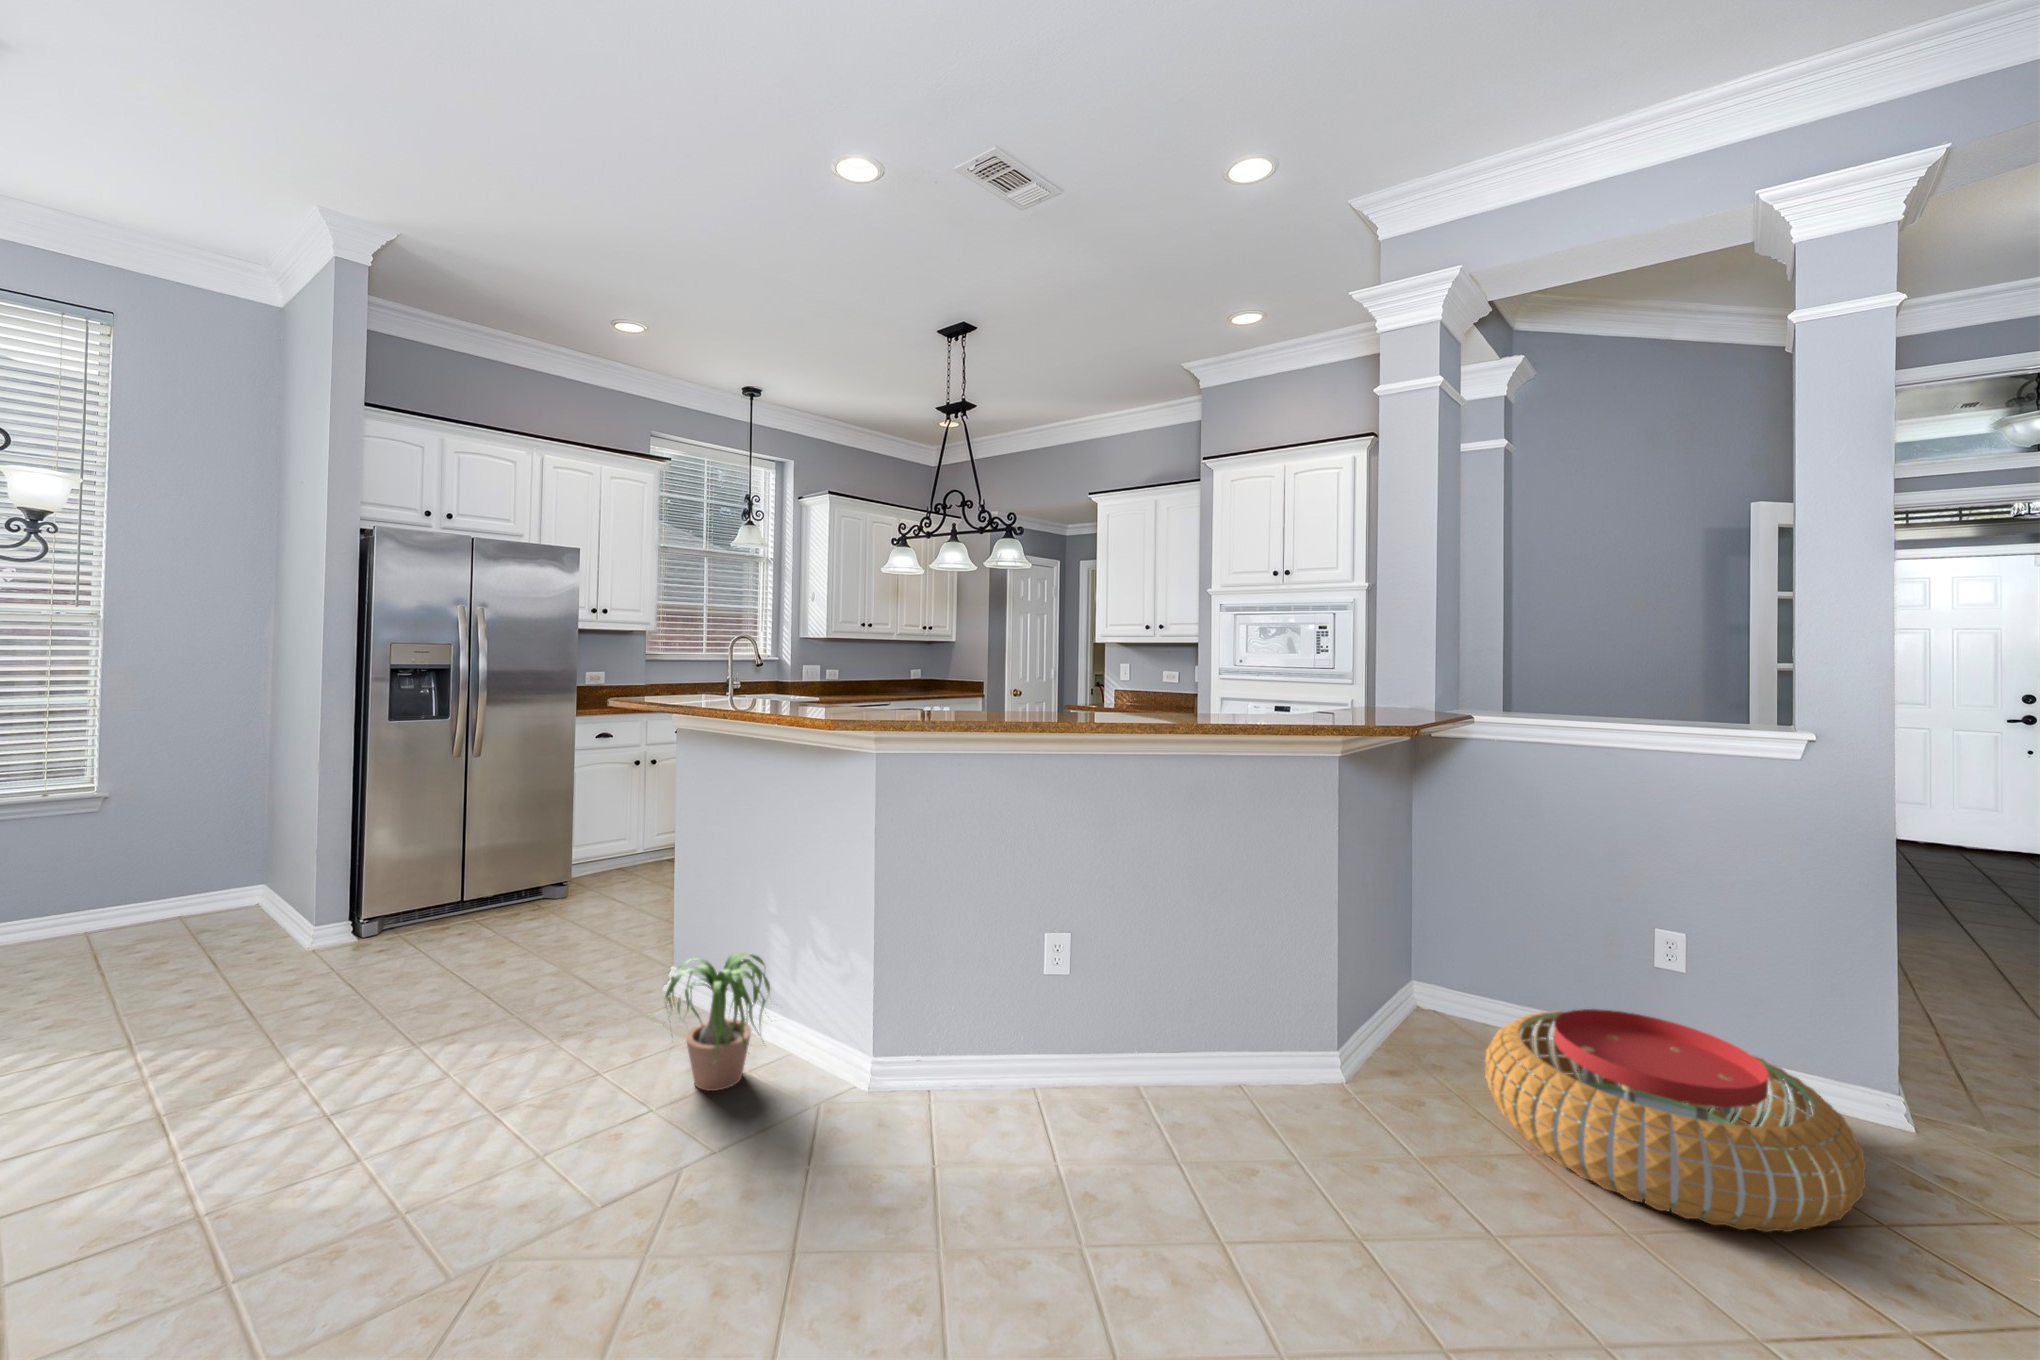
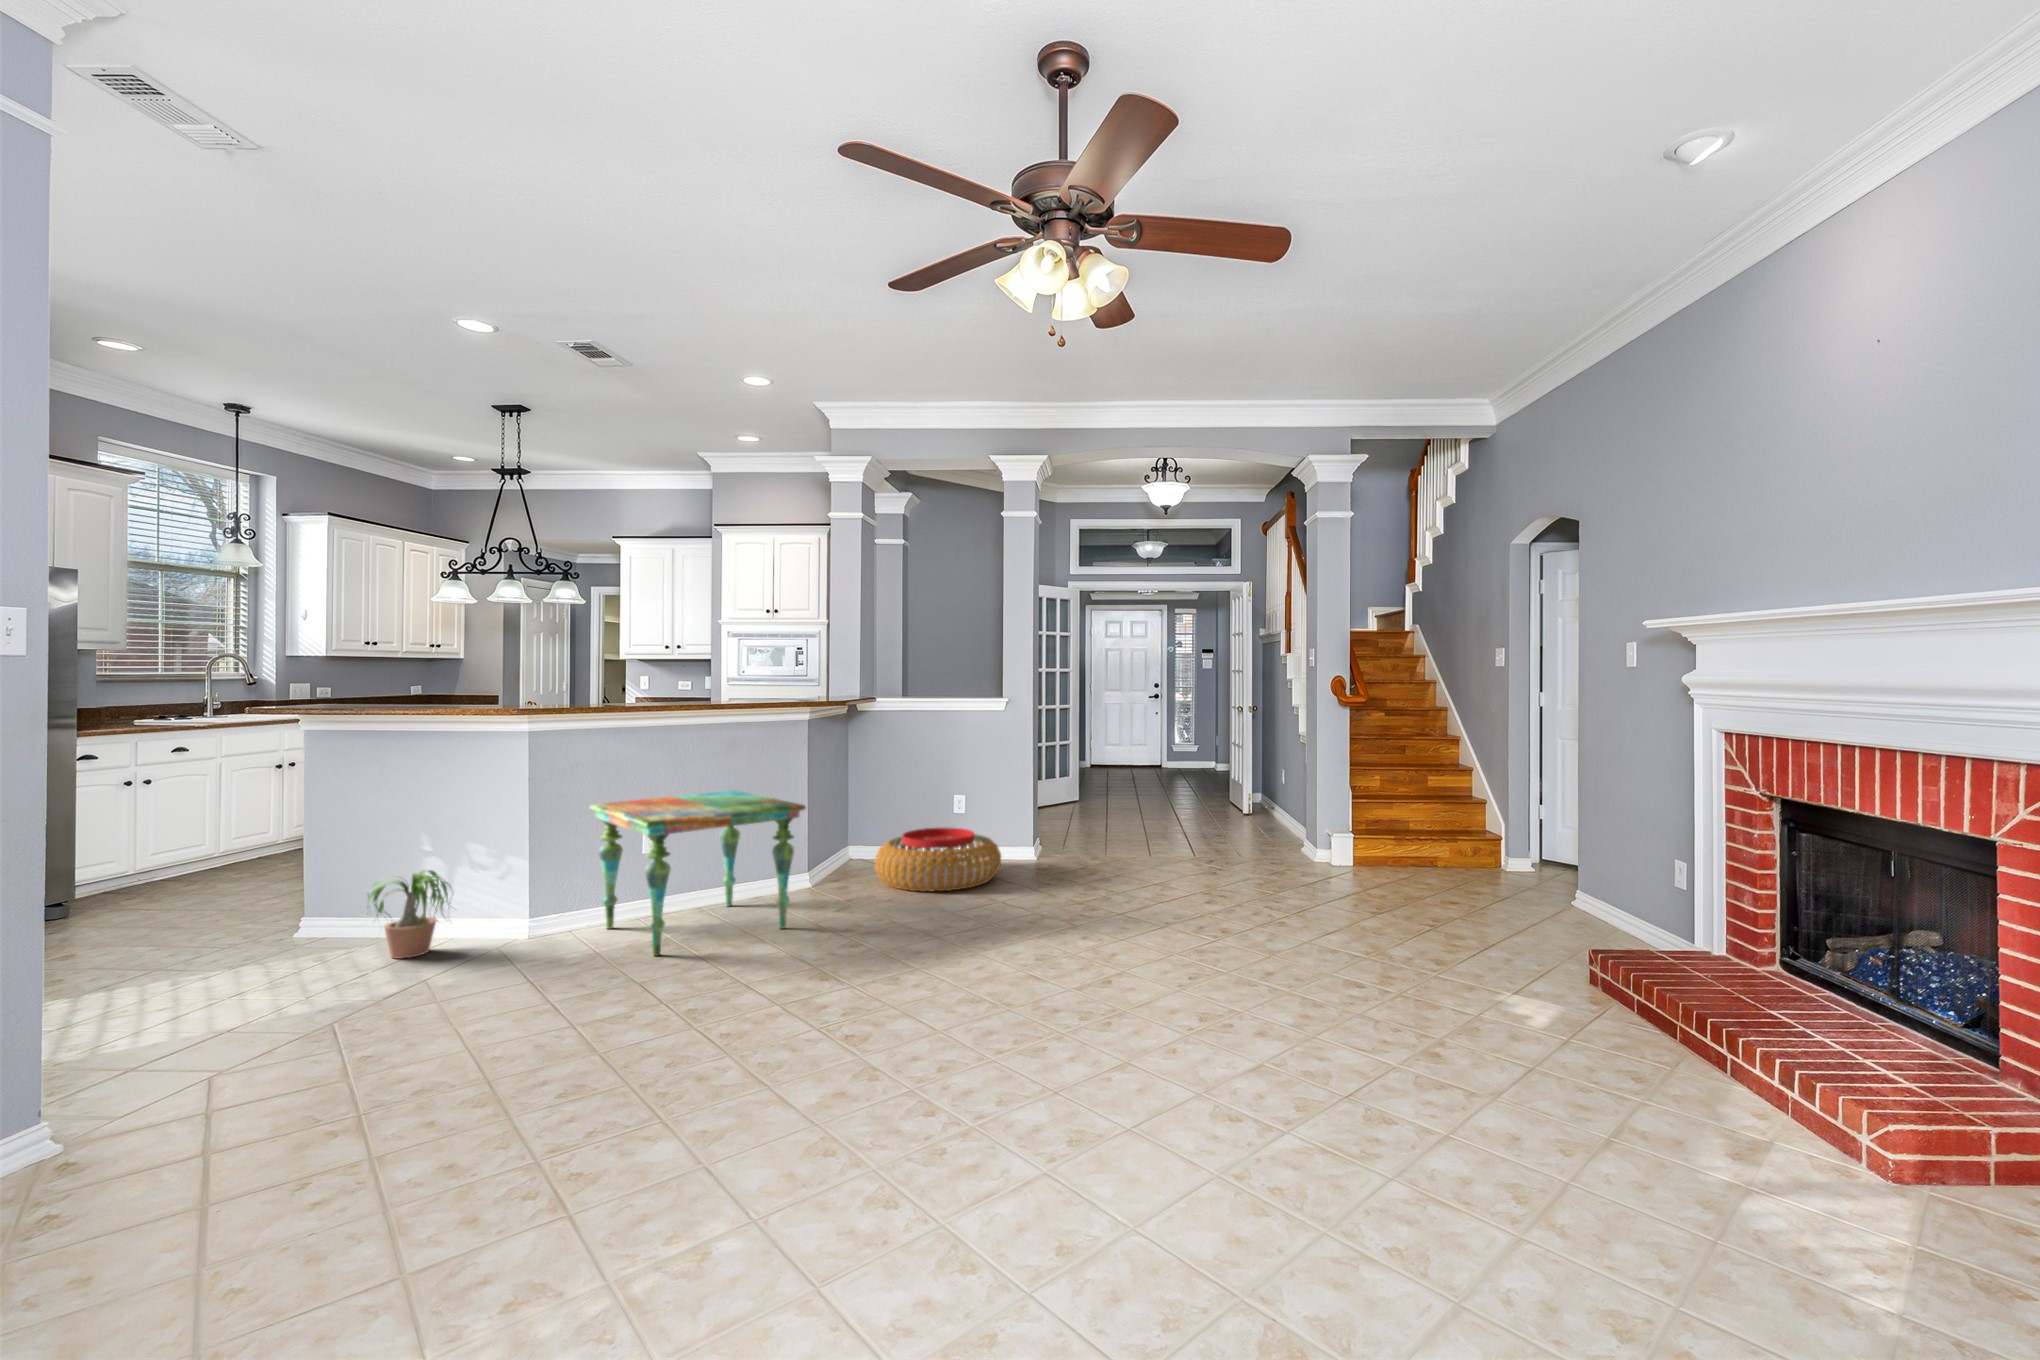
side table: none [953,885,1340,1271] -> present [590,790,806,956]

